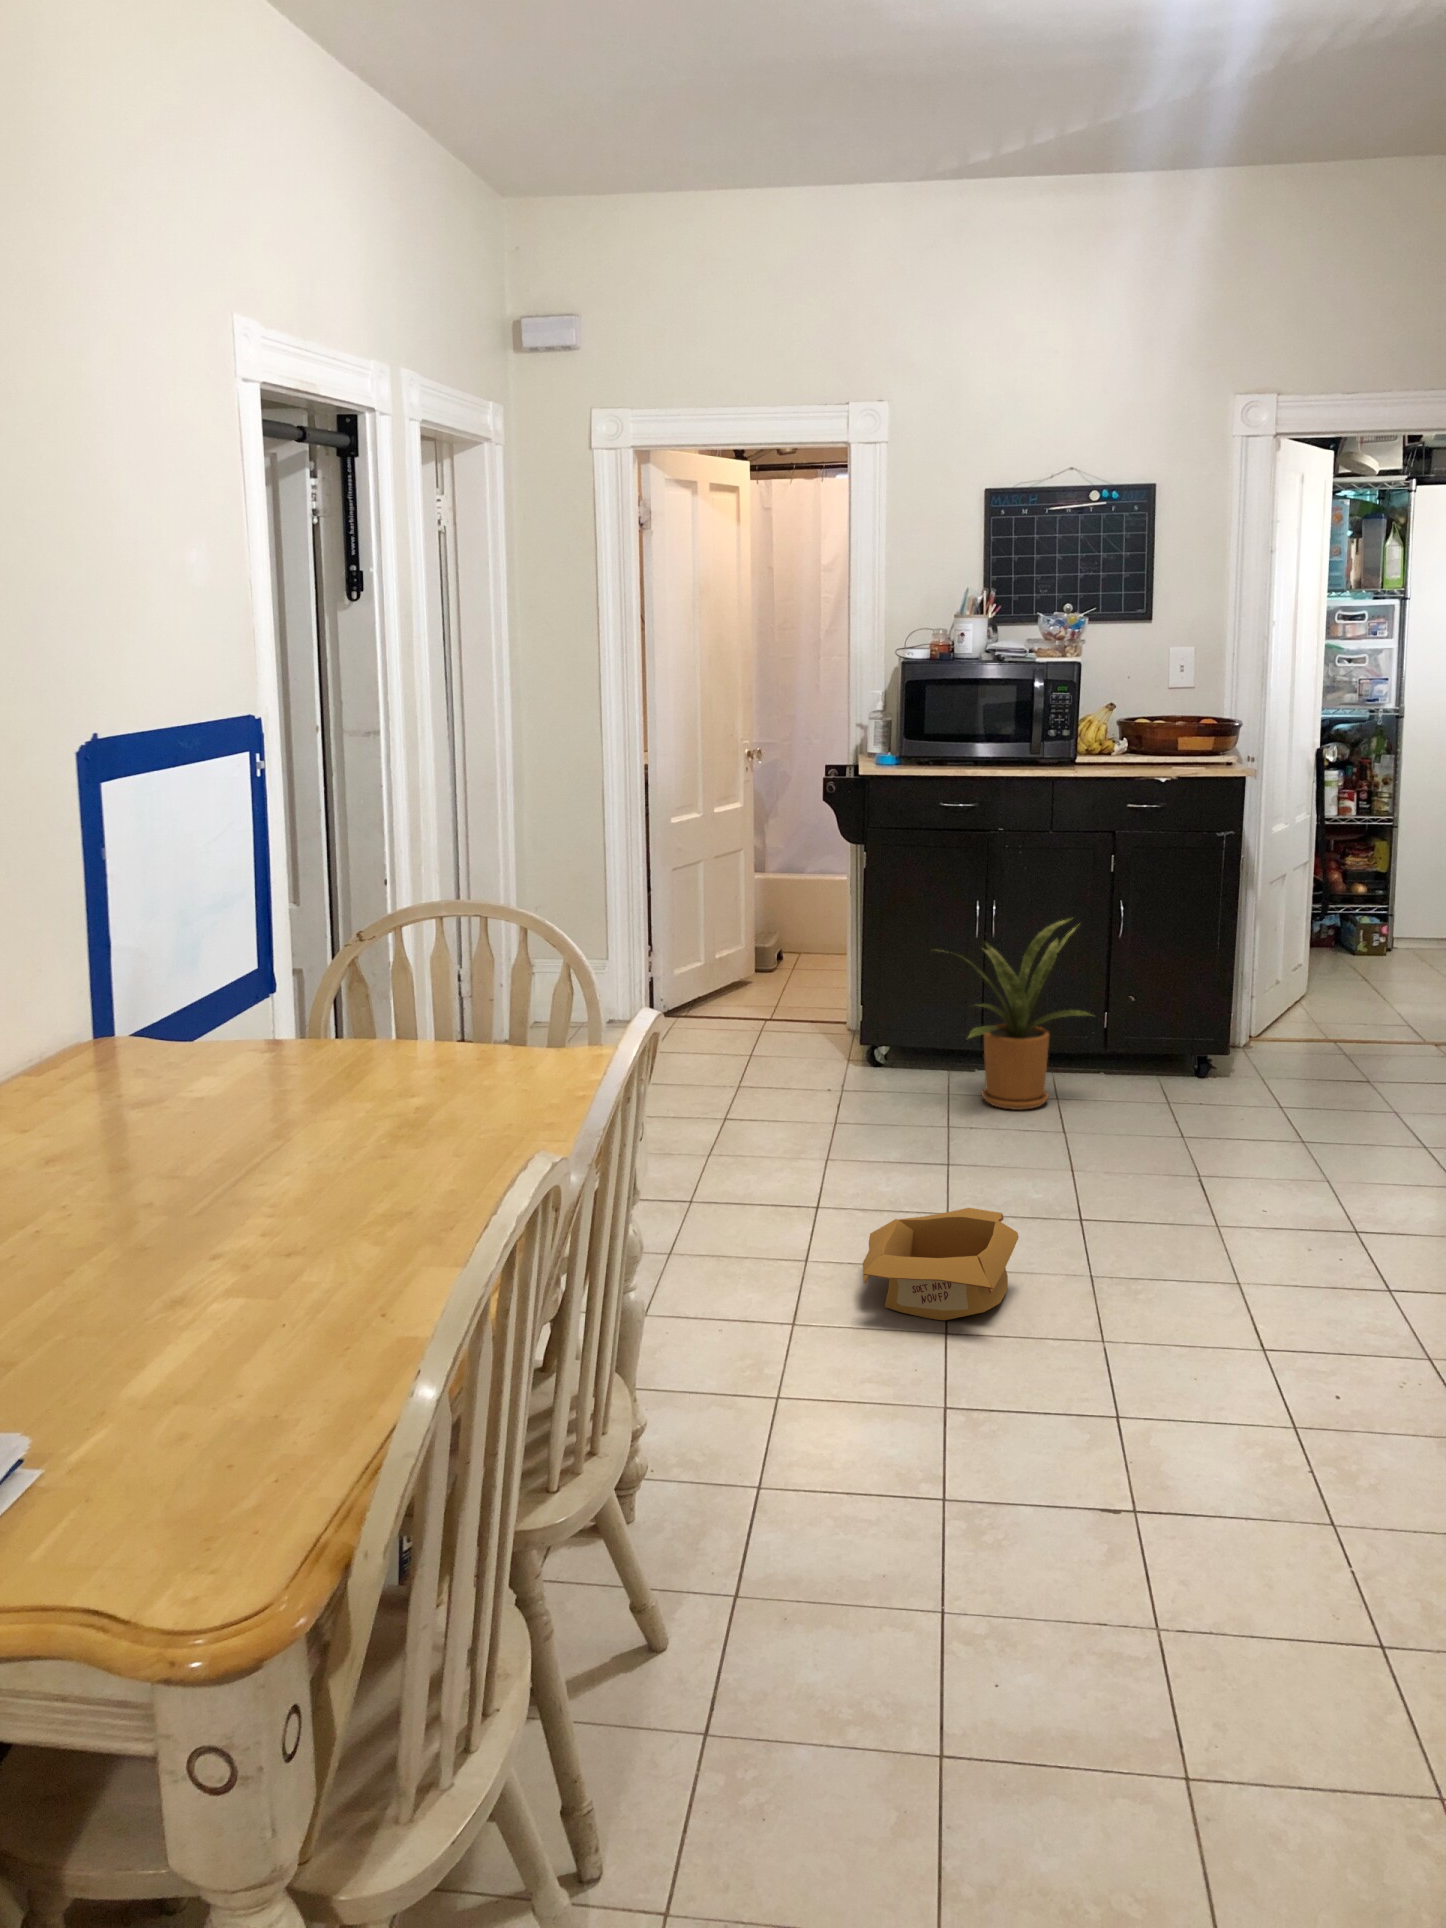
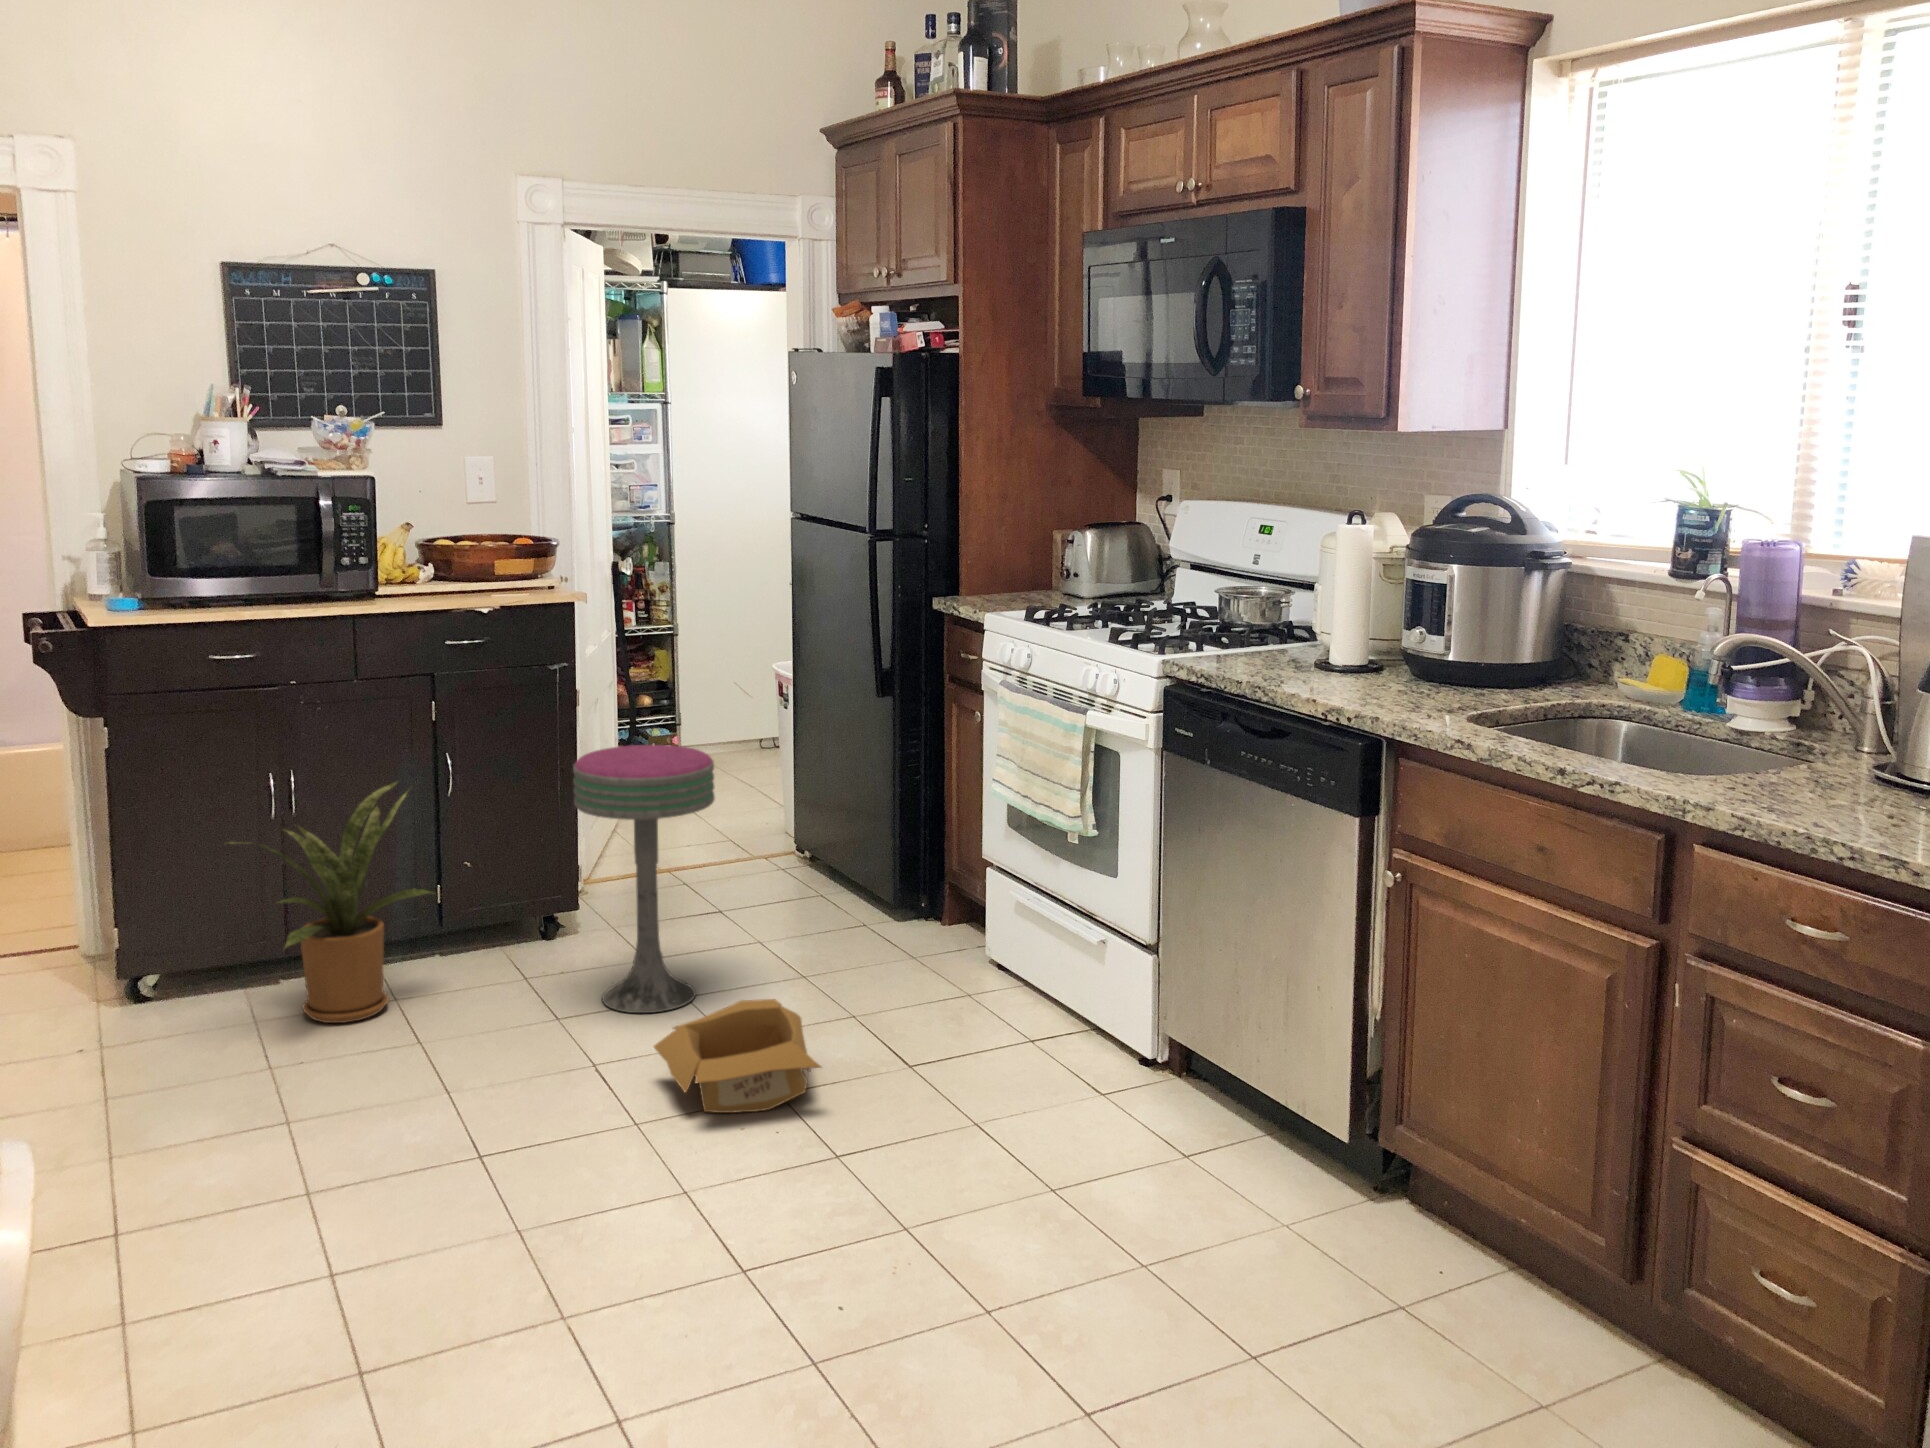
bar stool: none [1213,906,1348,1148] -> present [573,745,715,1013]
cardboard box: present [863,1208,1019,1320] -> present [654,999,821,1113]

